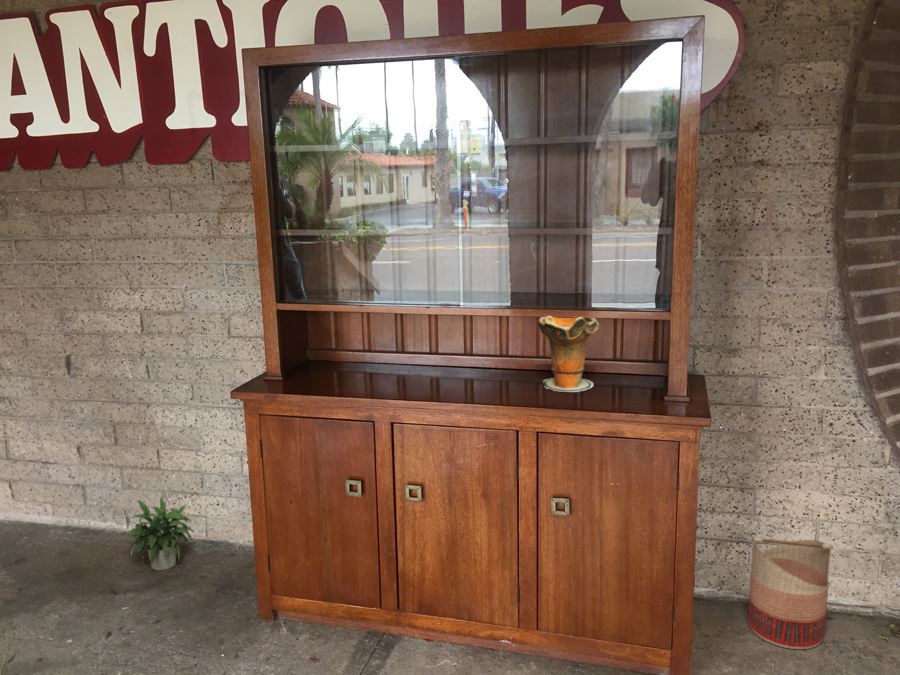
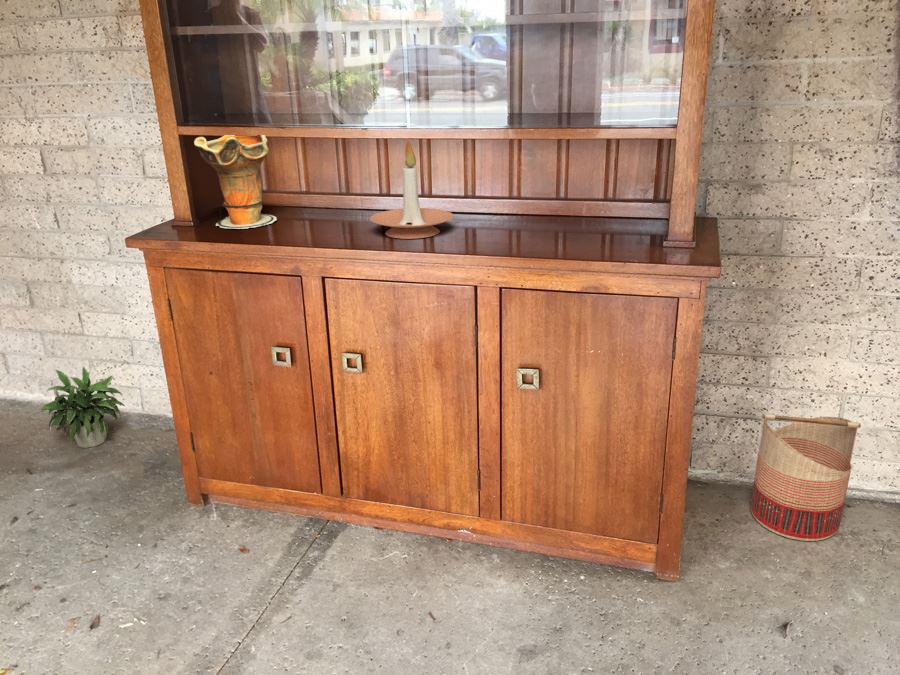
decorative vase: present [538,316,599,392] -> present [194,135,277,229]
candle holder: none [430,318,496,394] -> present [370,140,454,239]

